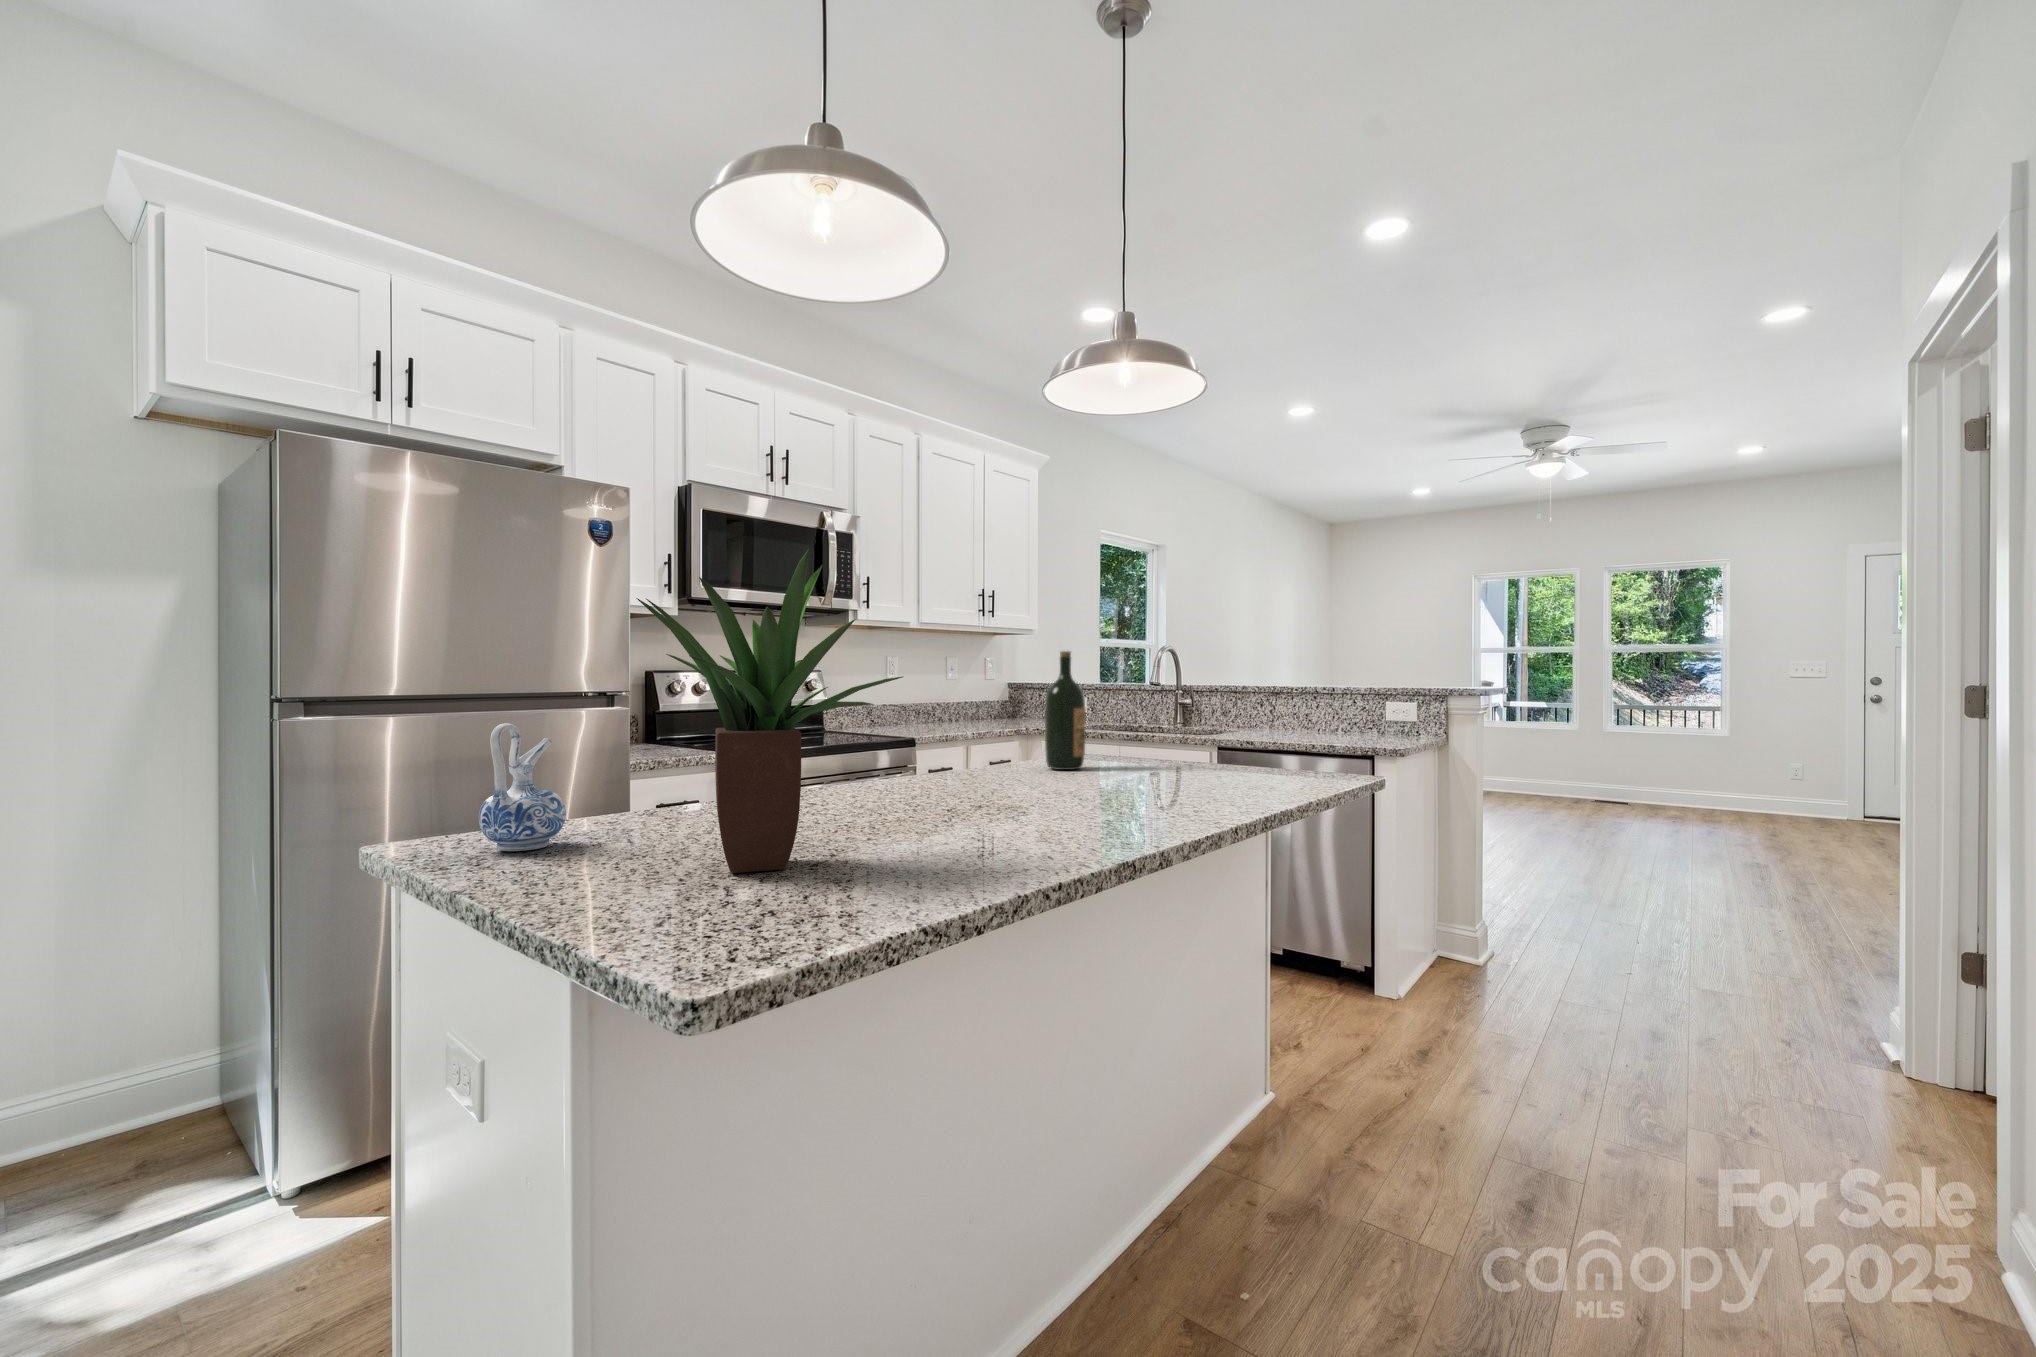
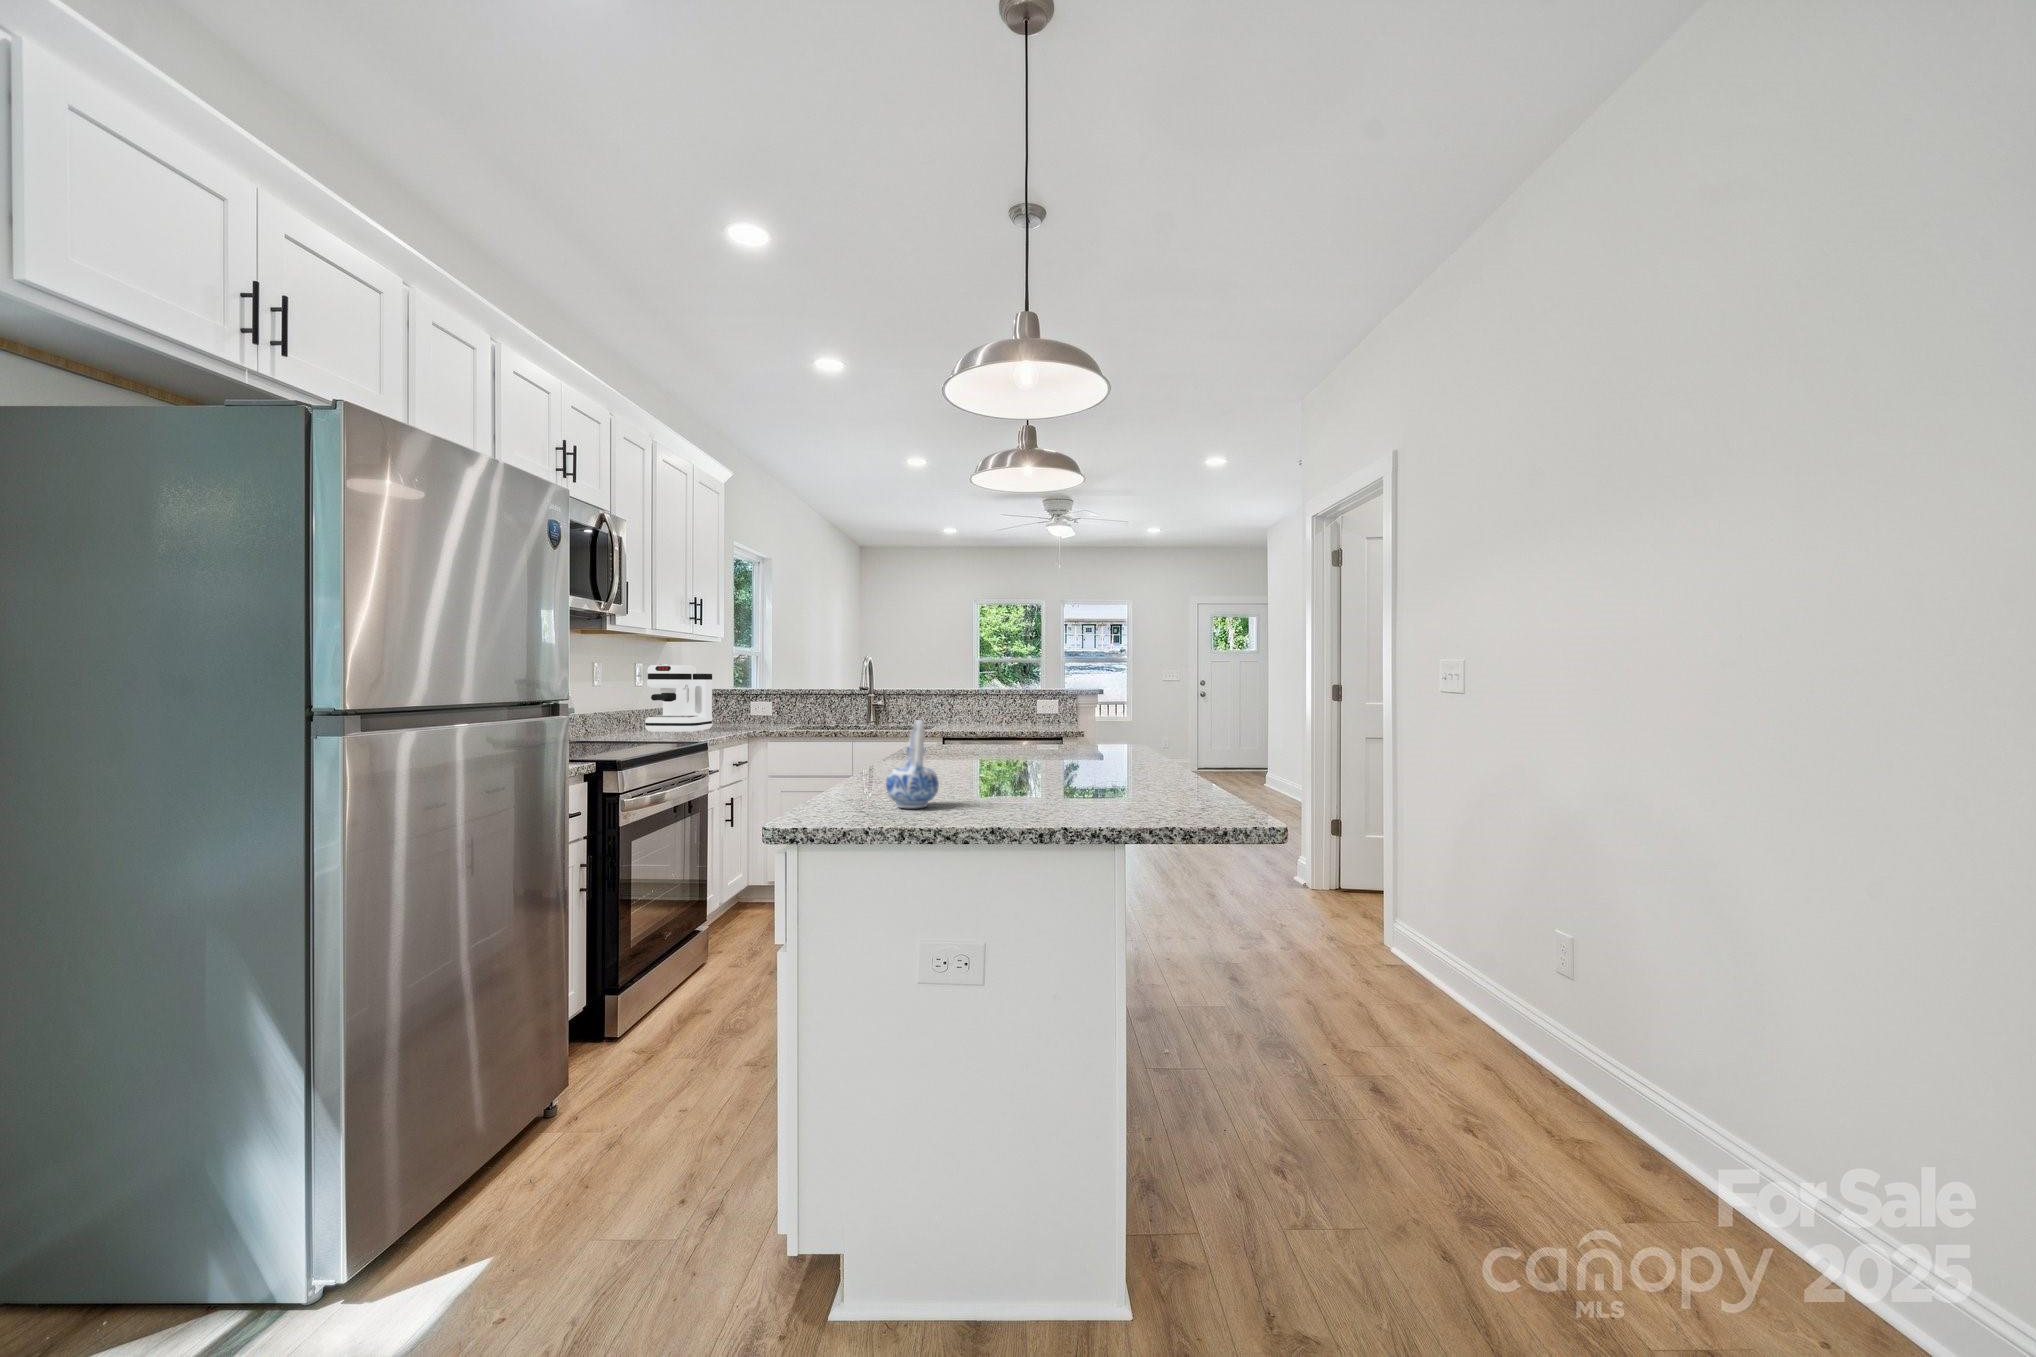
potted plant: present [637,549,902,873] -> none [1006,617,1145,800]
wine bottle: present [1045,651,1086,770] -> none [956,666,985,752]
coffee maker: none [922,657,996,728] -> present [645,665,712,733]

